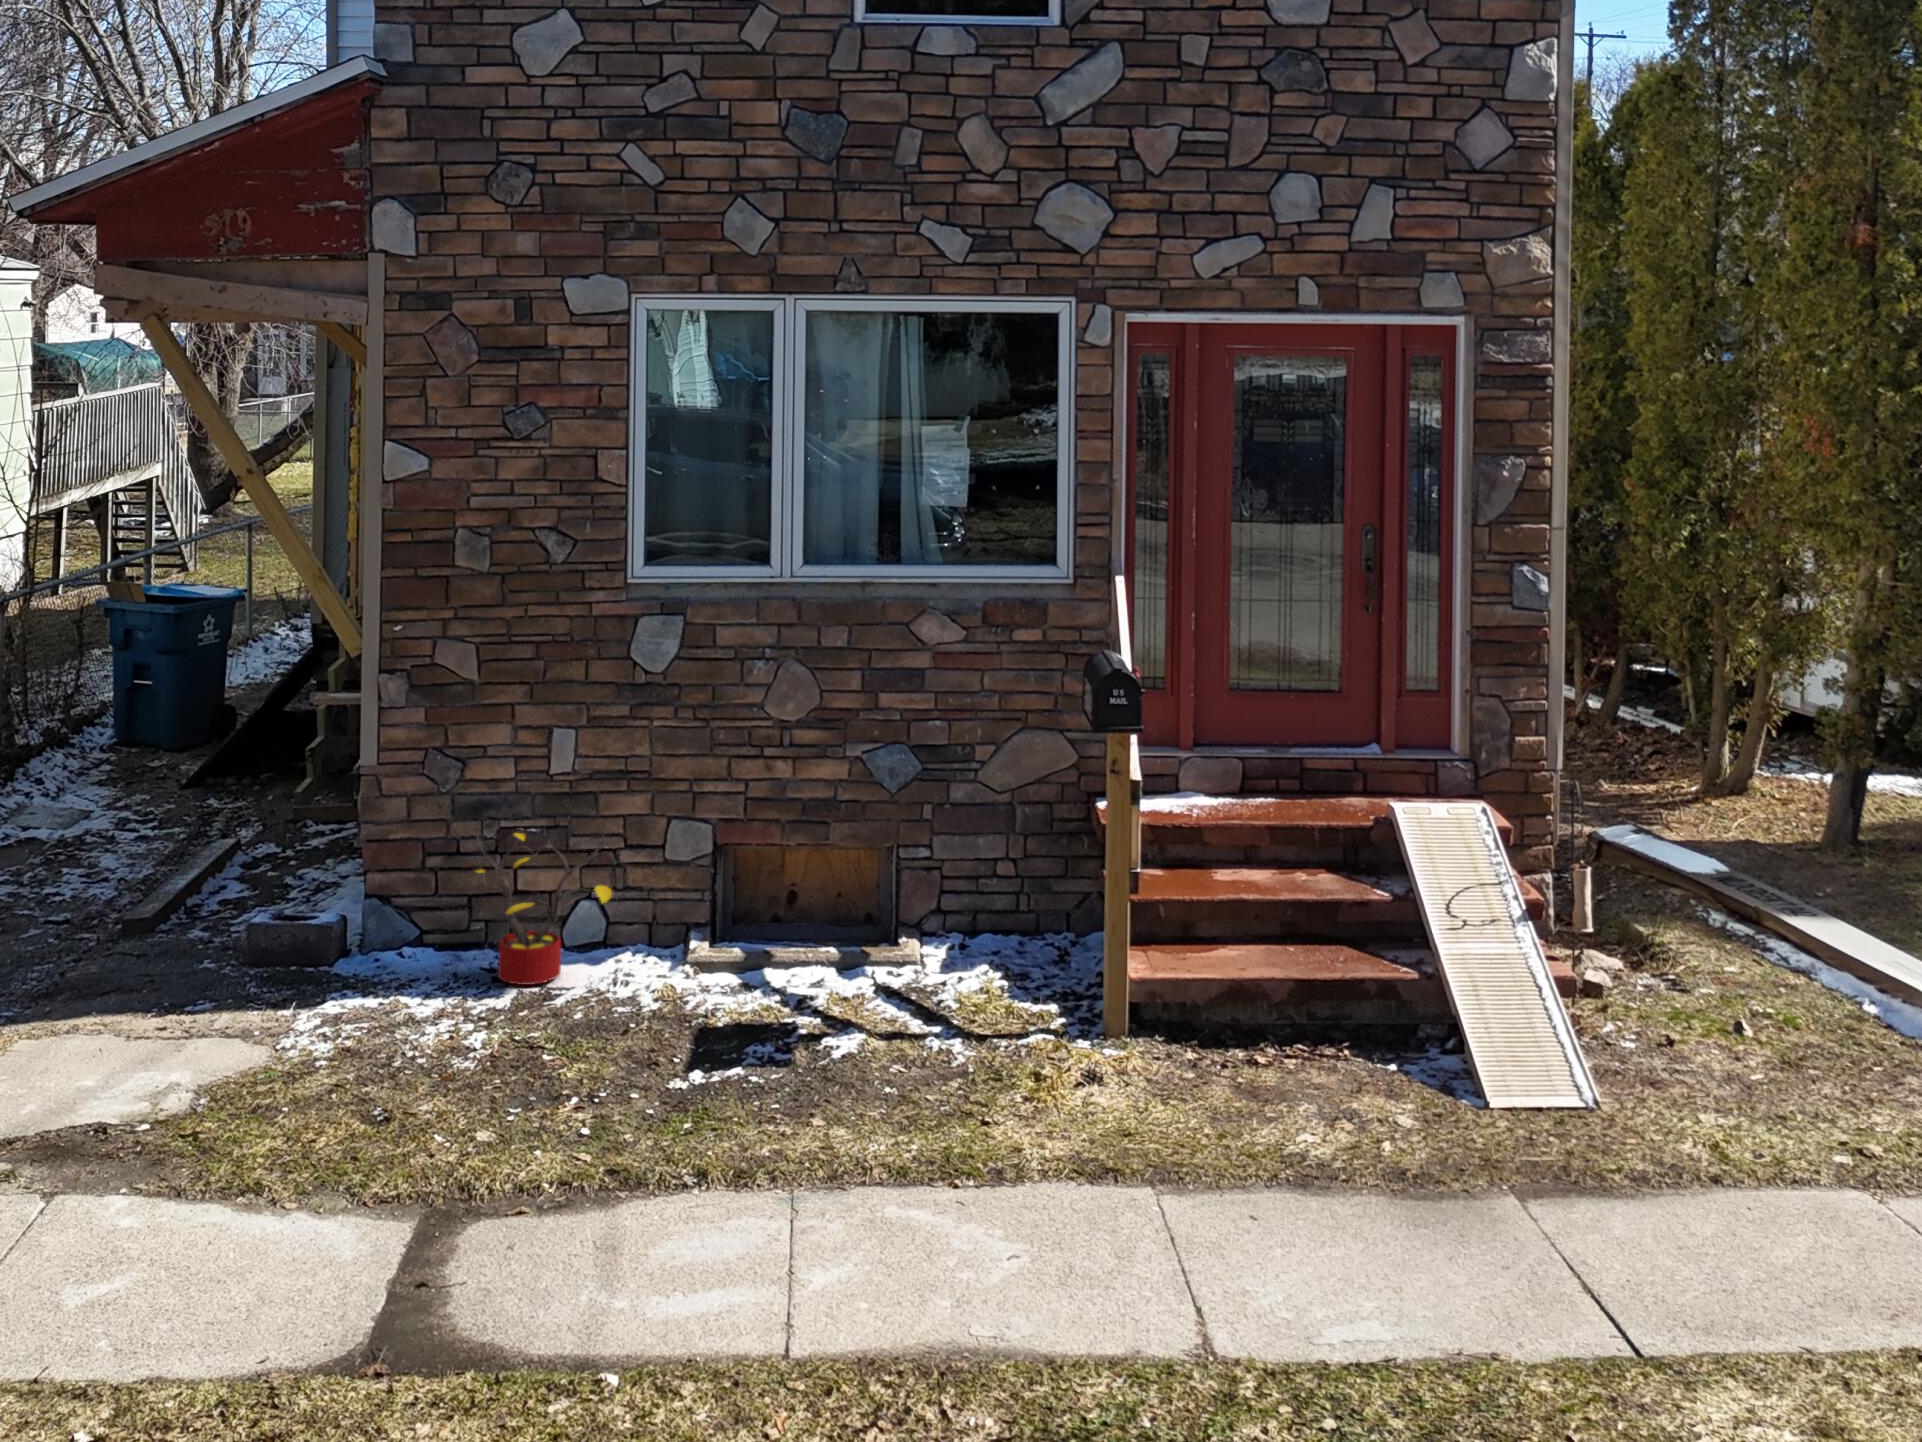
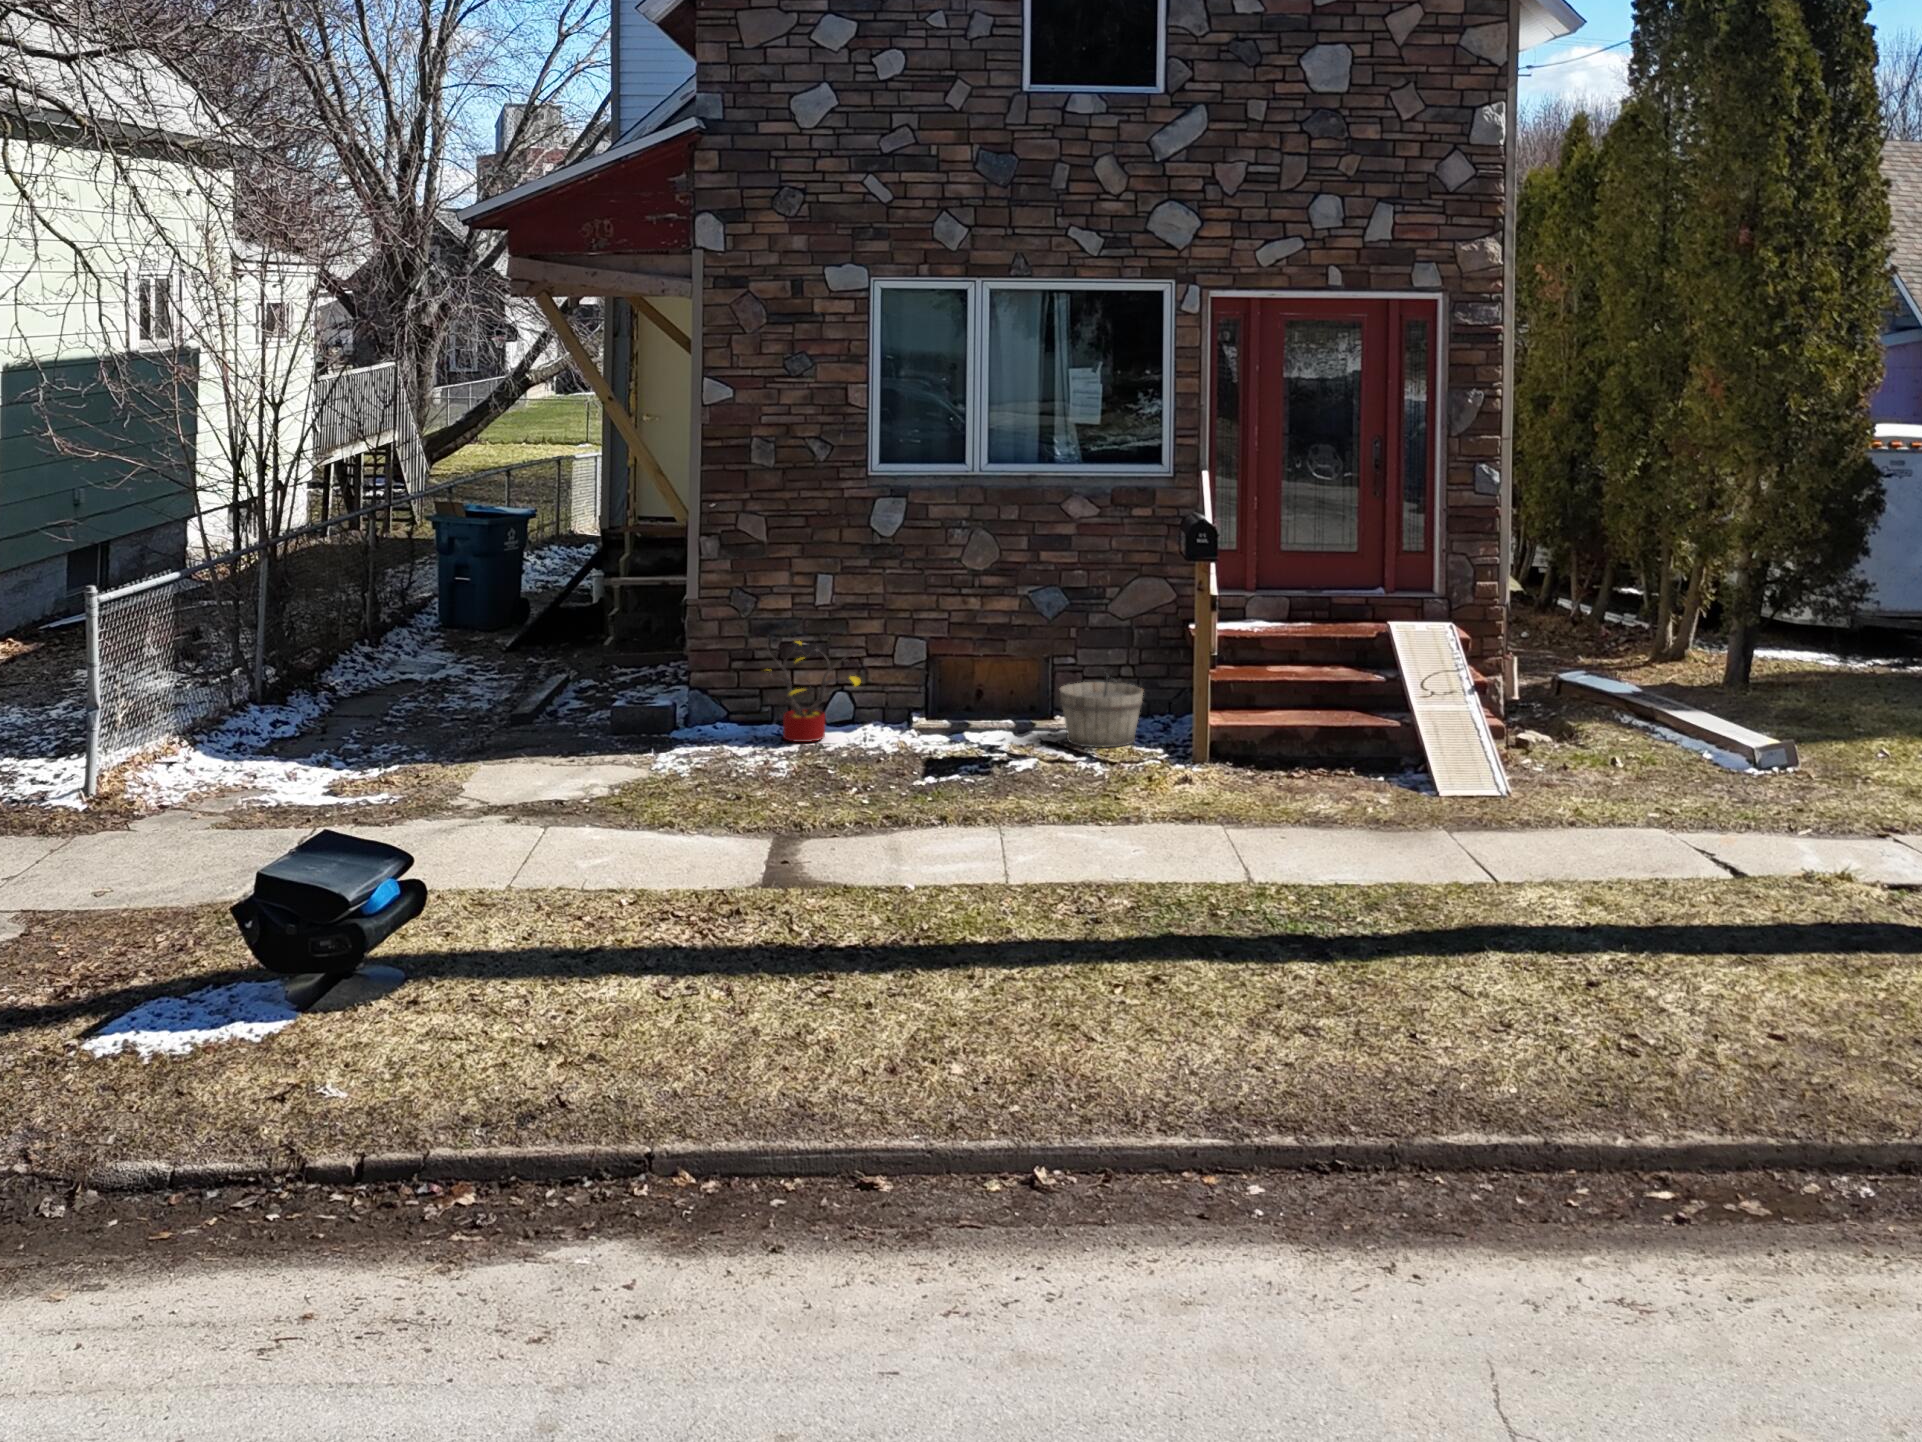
wooden bucket: none [907,873,1031,994] -> present [1060,673,1143,747]

